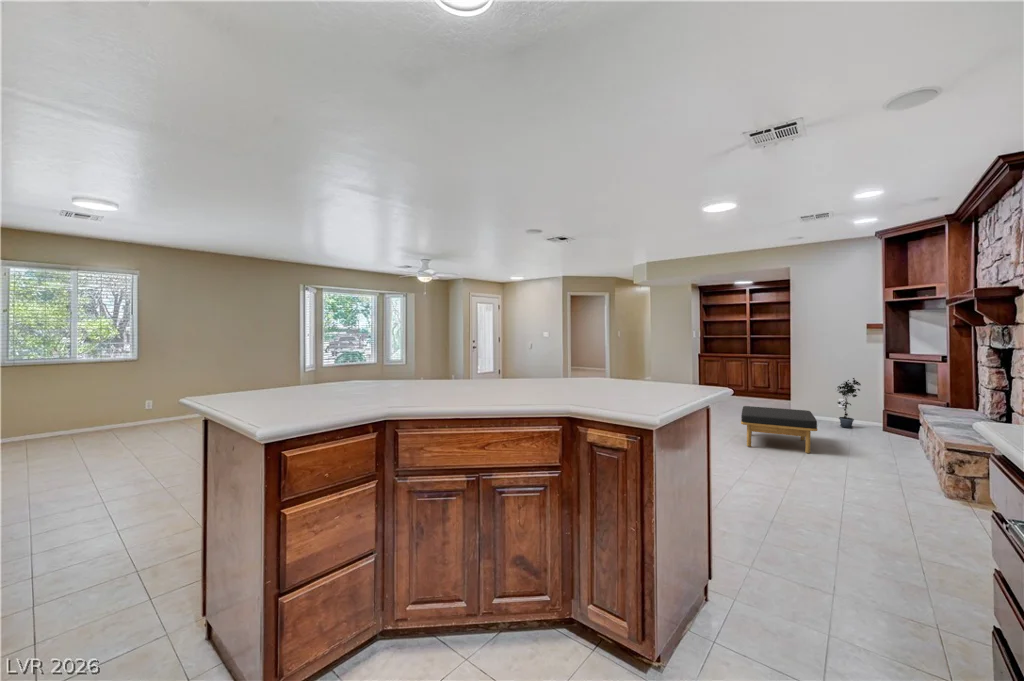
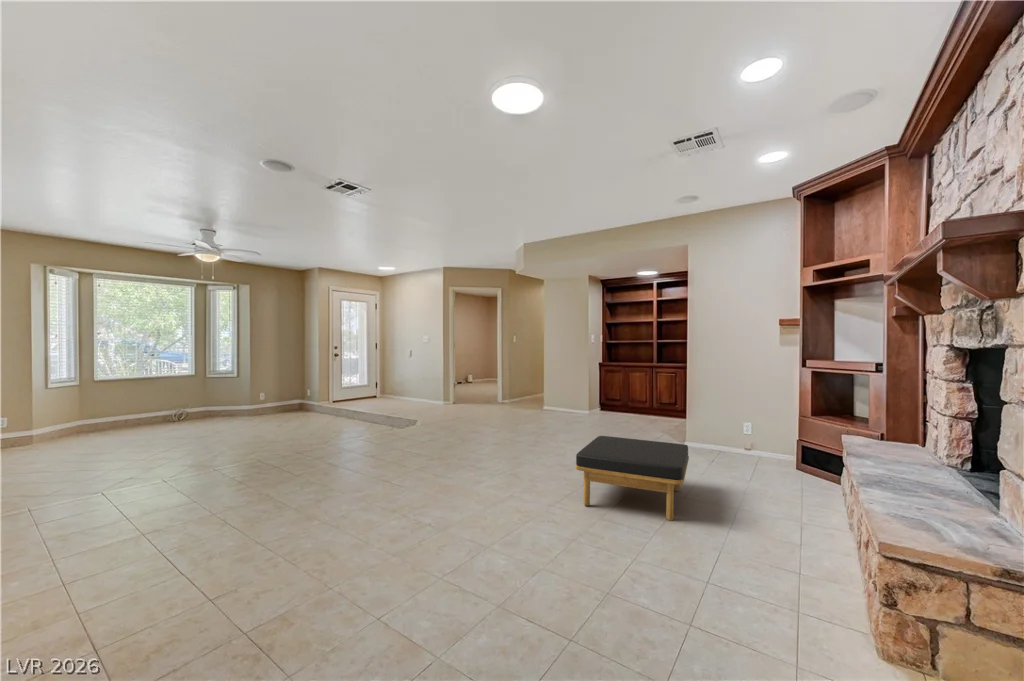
potted plant: present [837,378,861,428] -> none [734,394,769,466]

